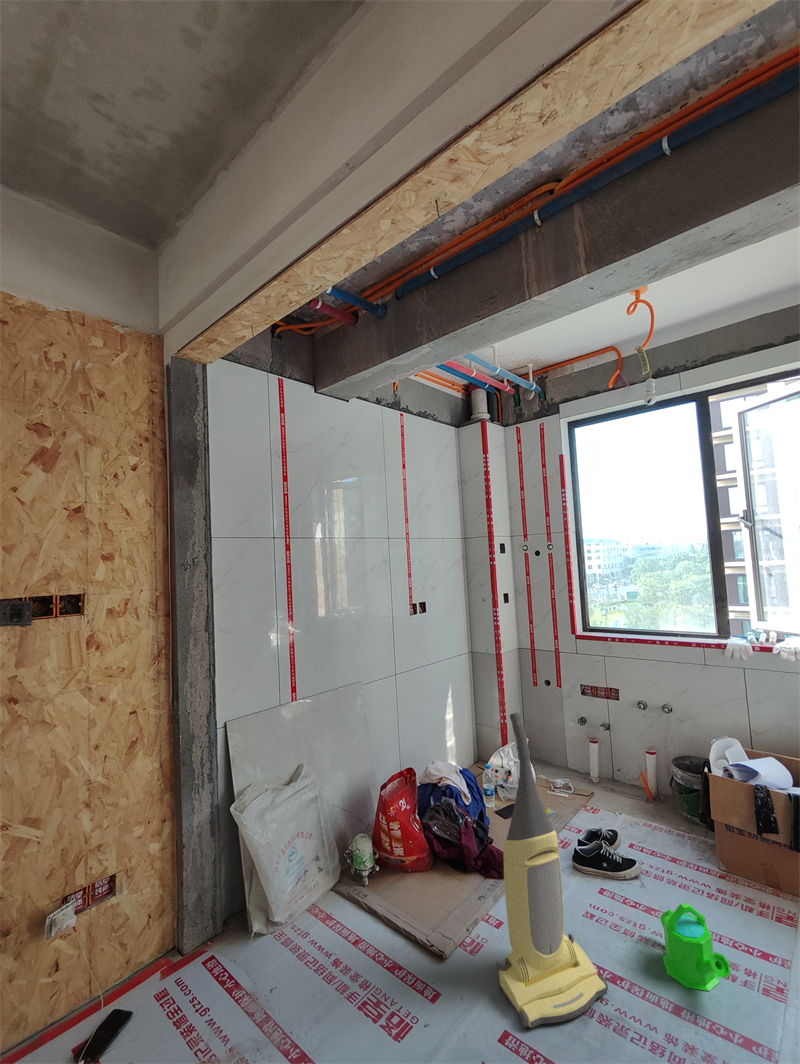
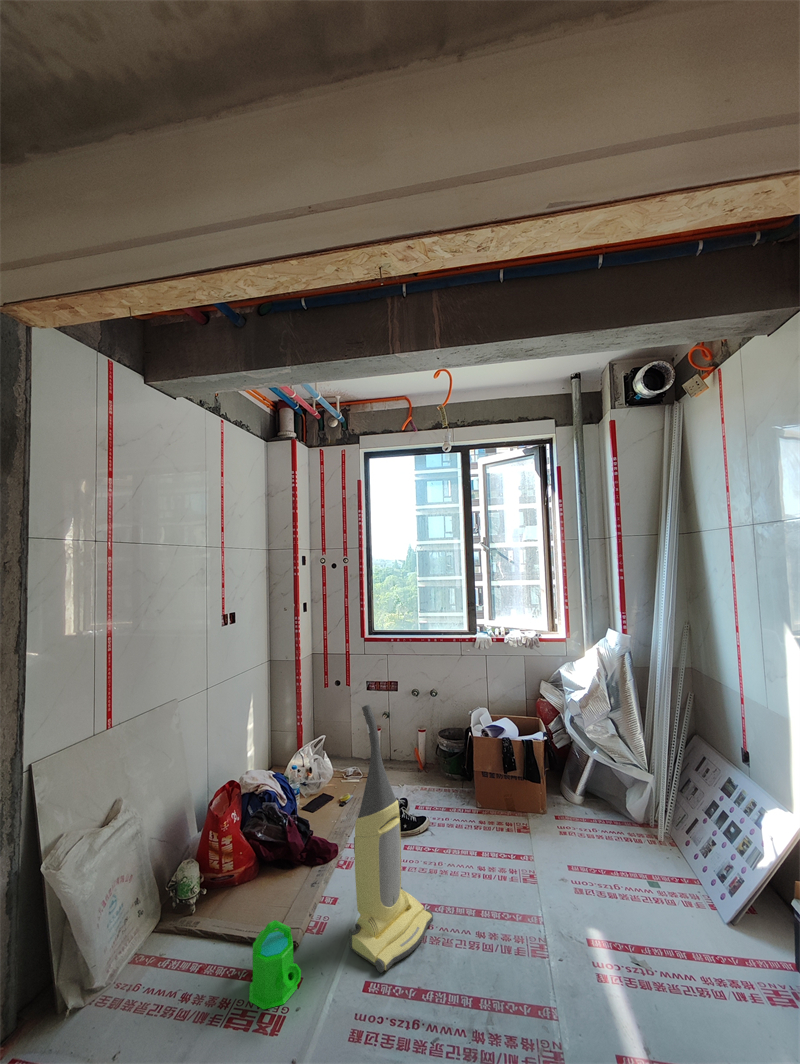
watering can: present [661,903,731,991] -> present [249,920,301,1009]

